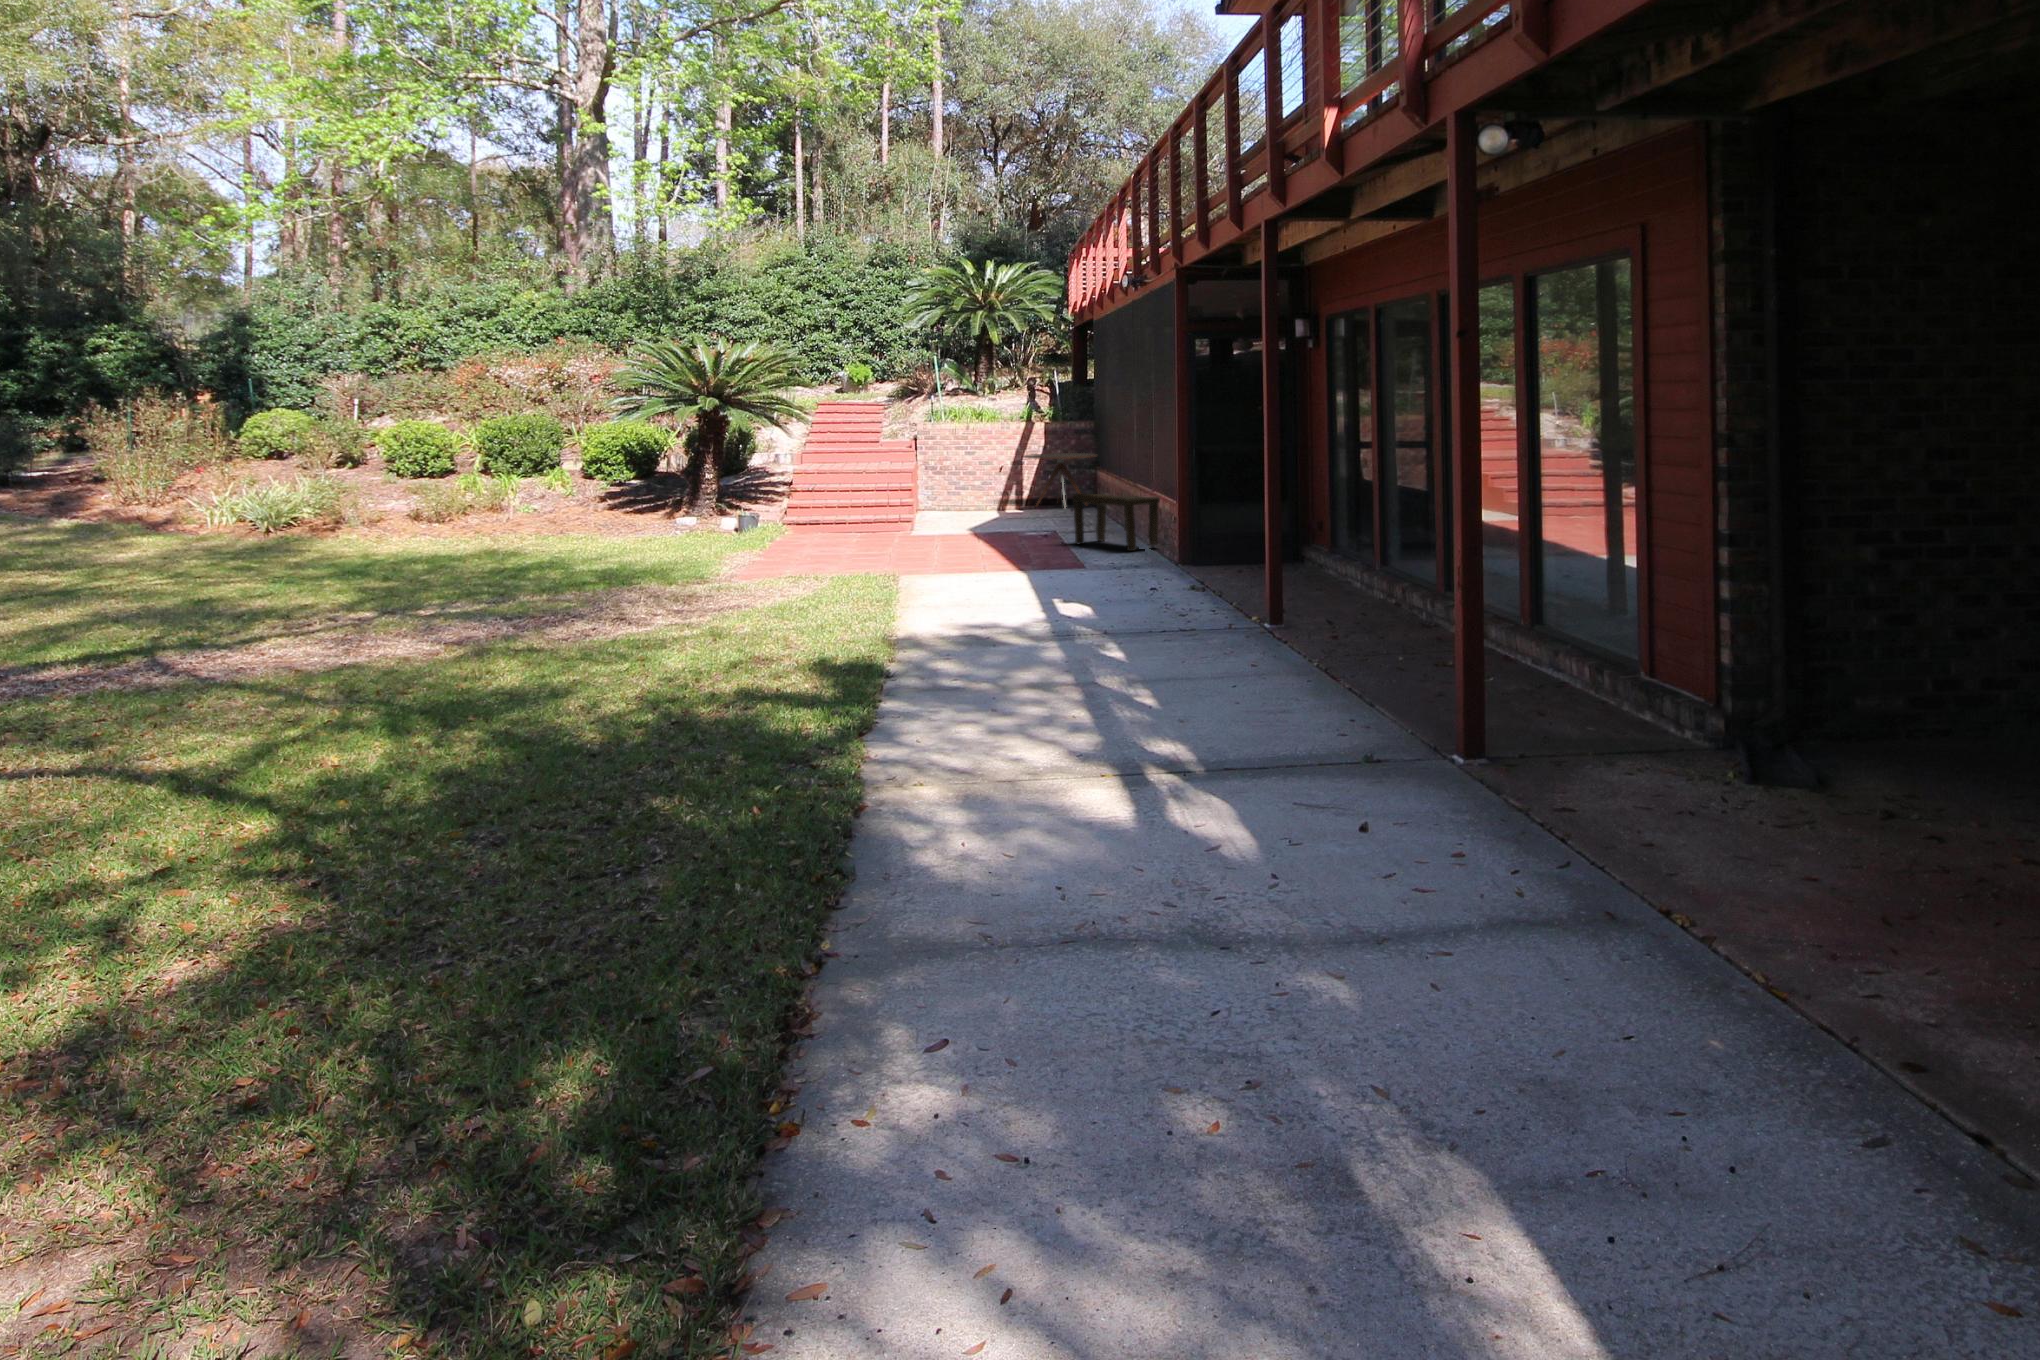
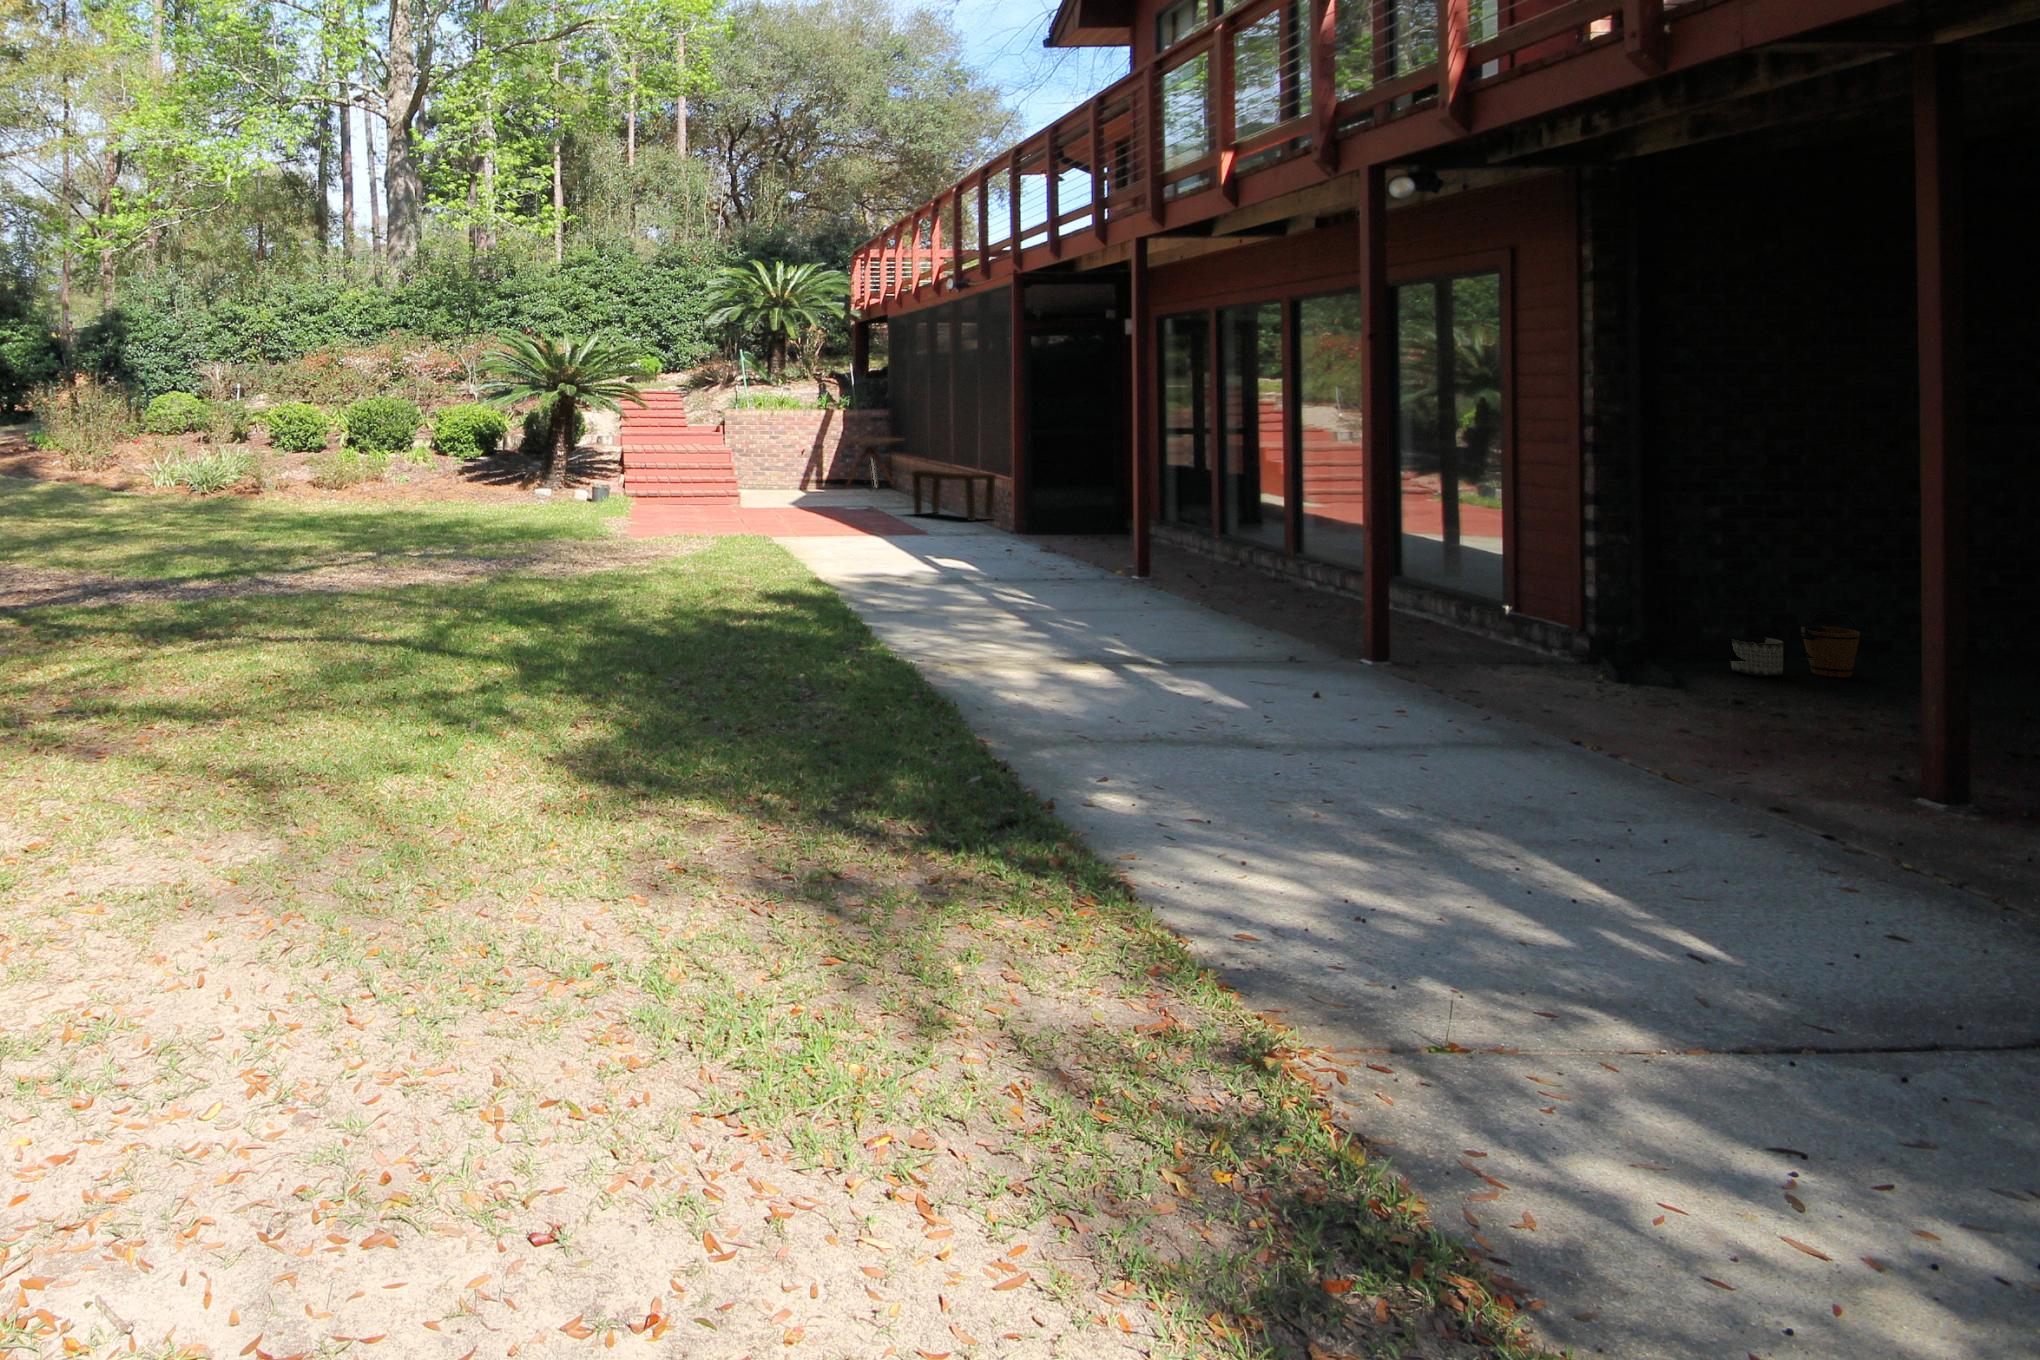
bucket: none [1947,683,2013,767] -> present [1801,611,1860,677]
planter: none [1868,717,1927,770] -> present [1731,638,1783,677]

